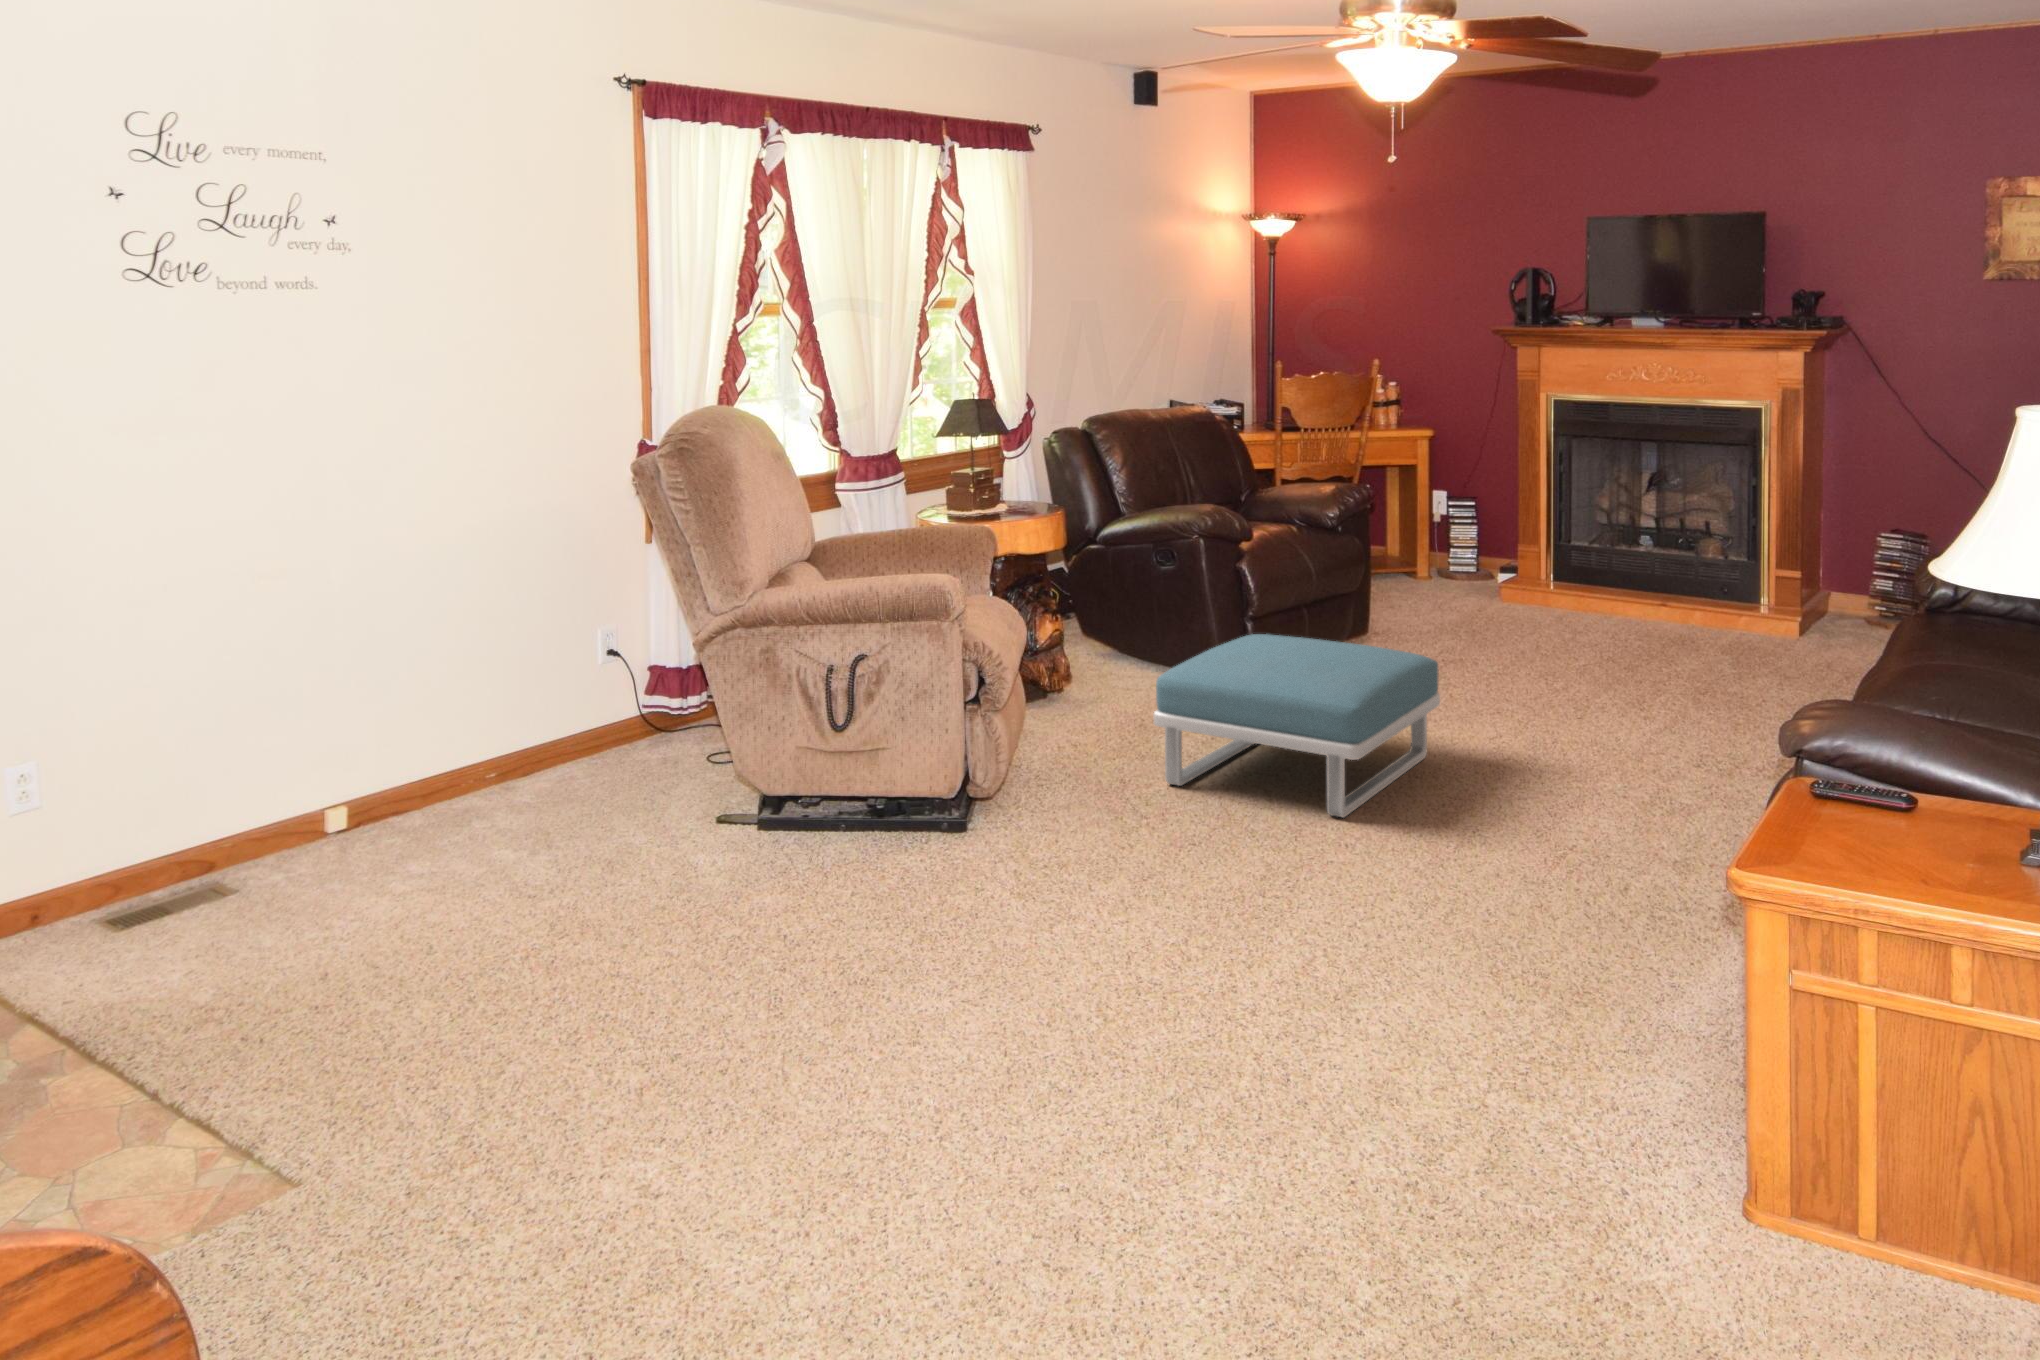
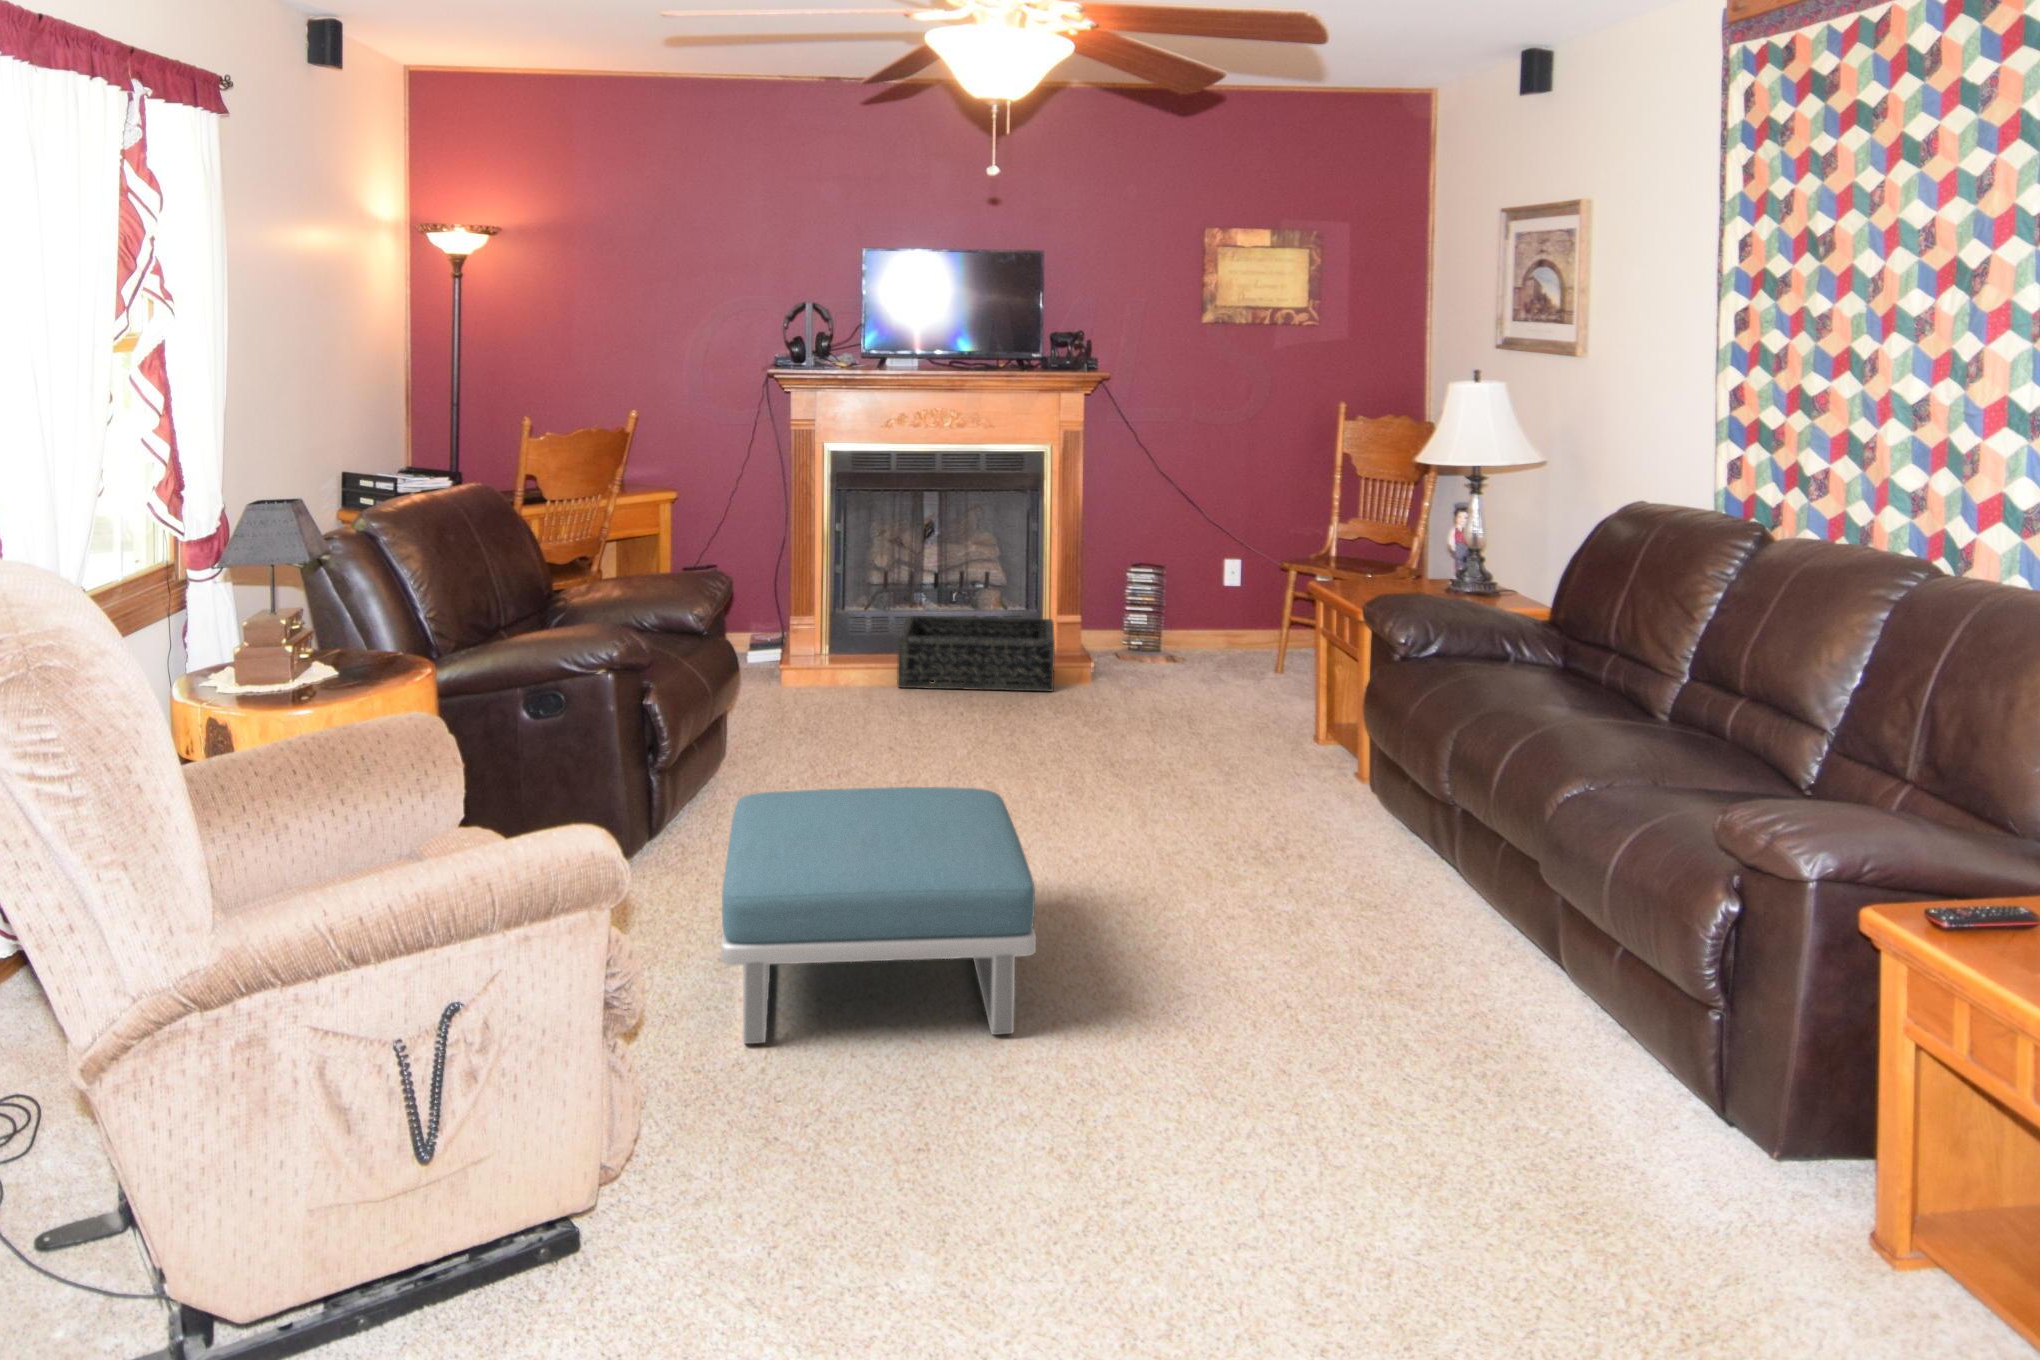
basket: none [1590,557,1770,637] -> present [897,616,1055,692]

